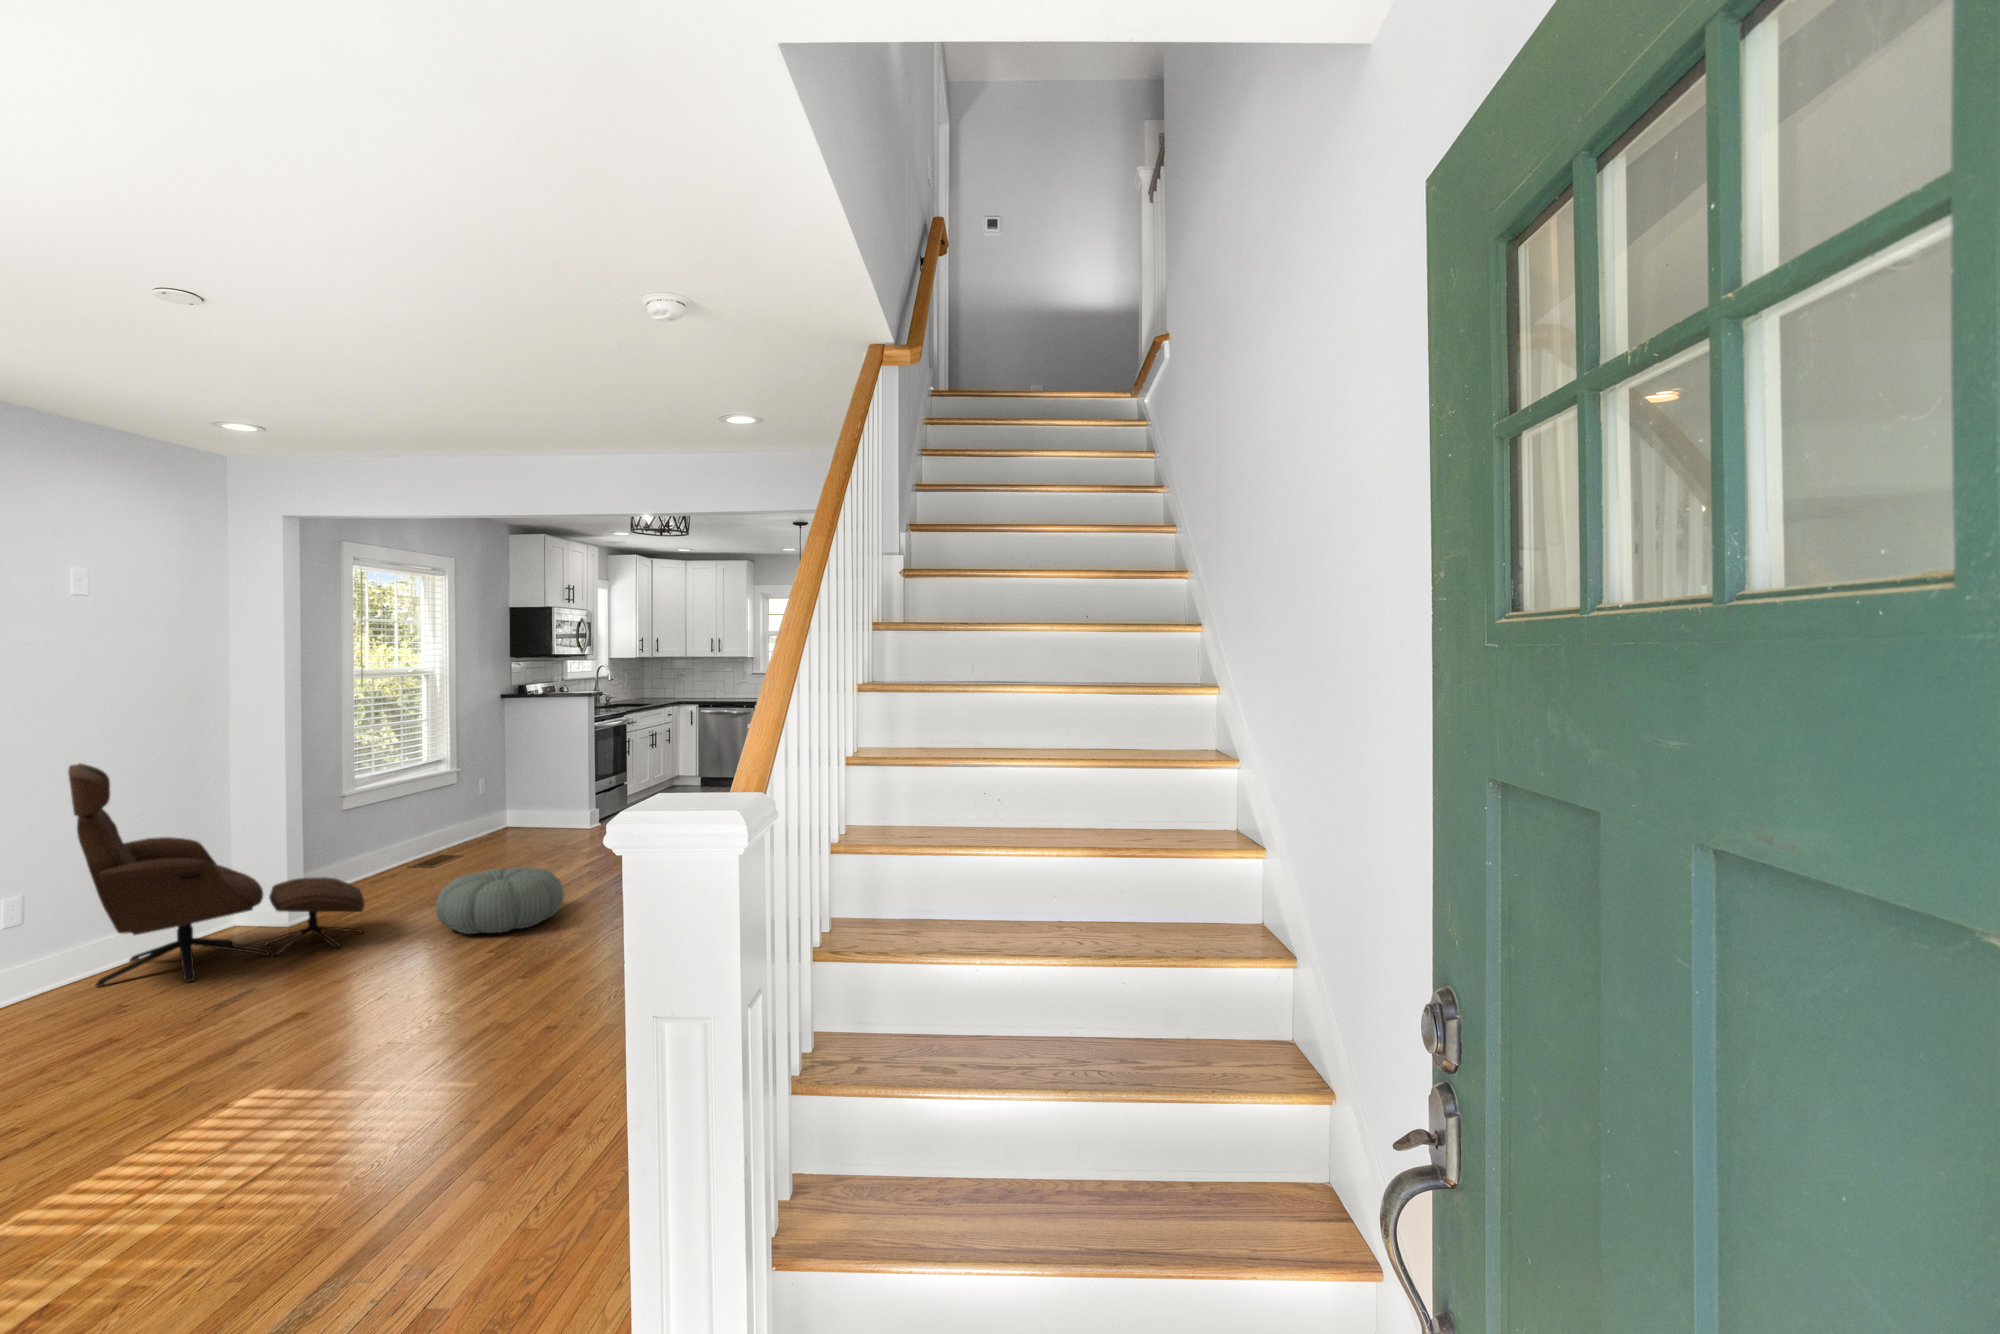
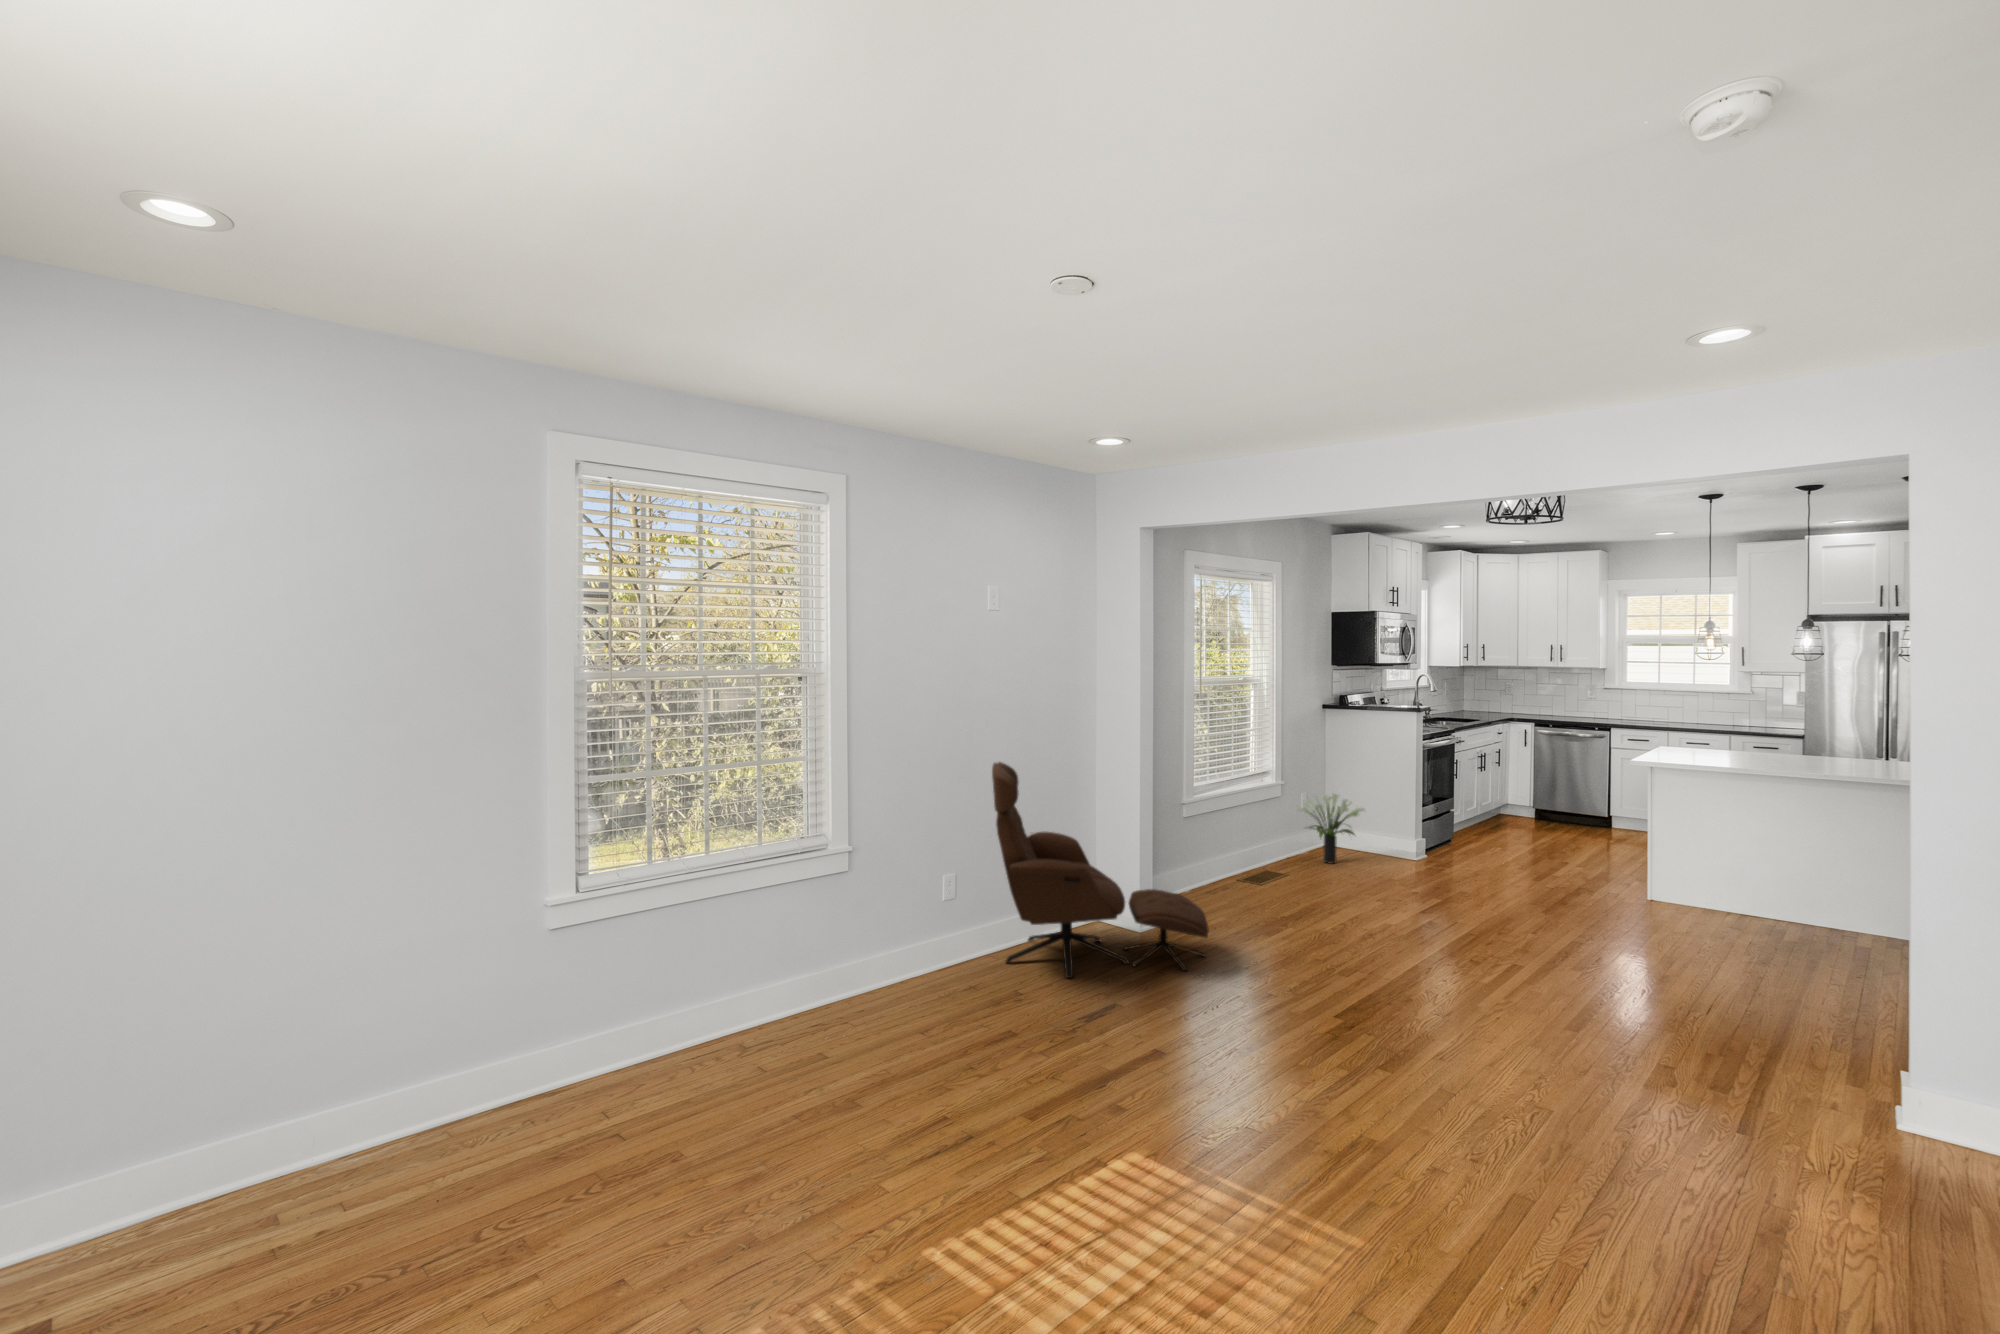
potted plant: none [475,774,543,840] -> present [1297,794,1364,864]
pouf: present [436,867,564,934] -> none [1275,914,1413,996]

